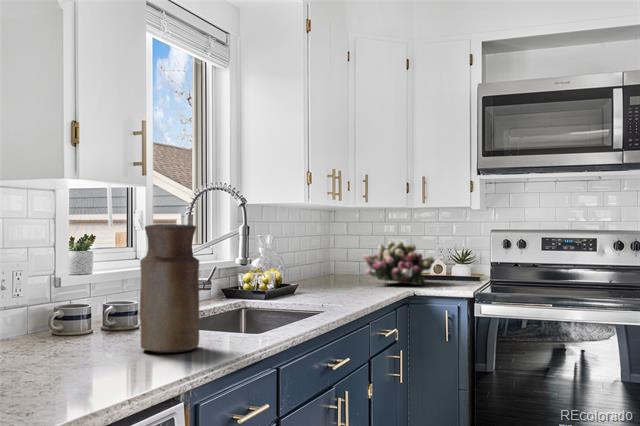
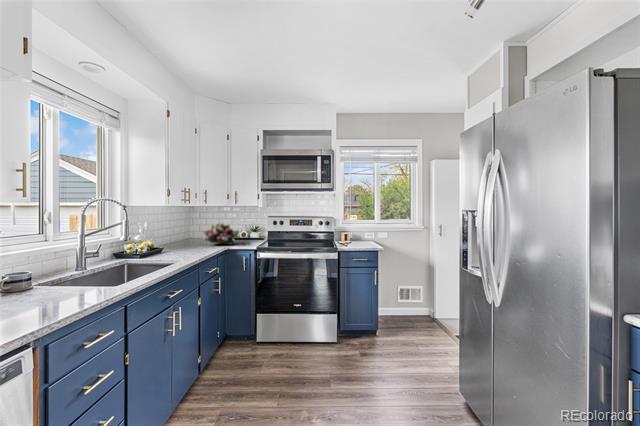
vase: present [140,224,199,353] -> none [19,227,66,308]

